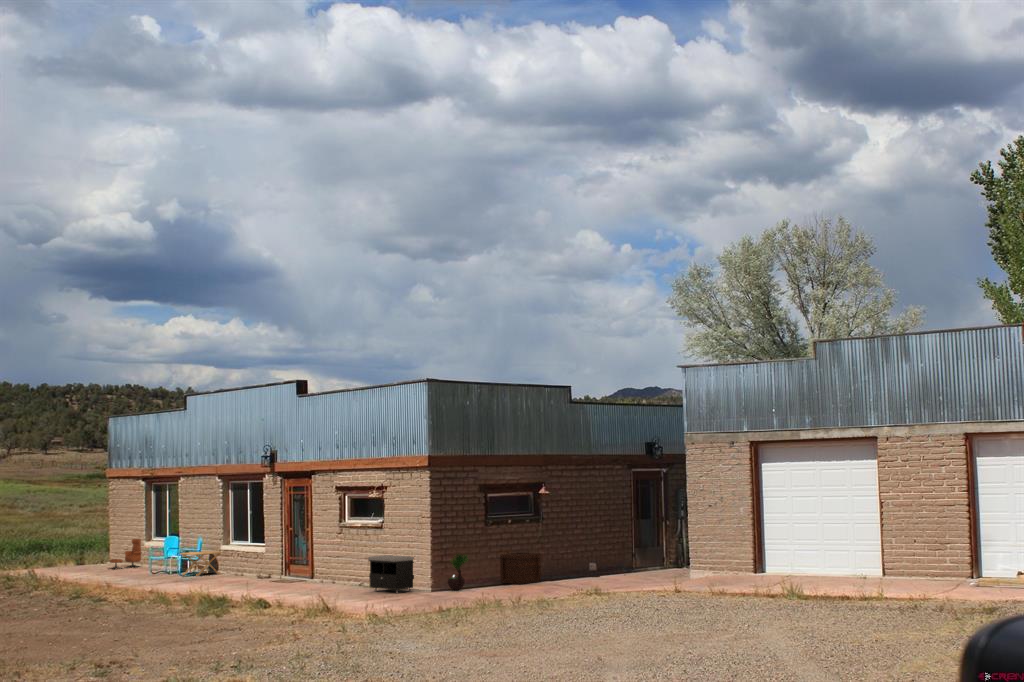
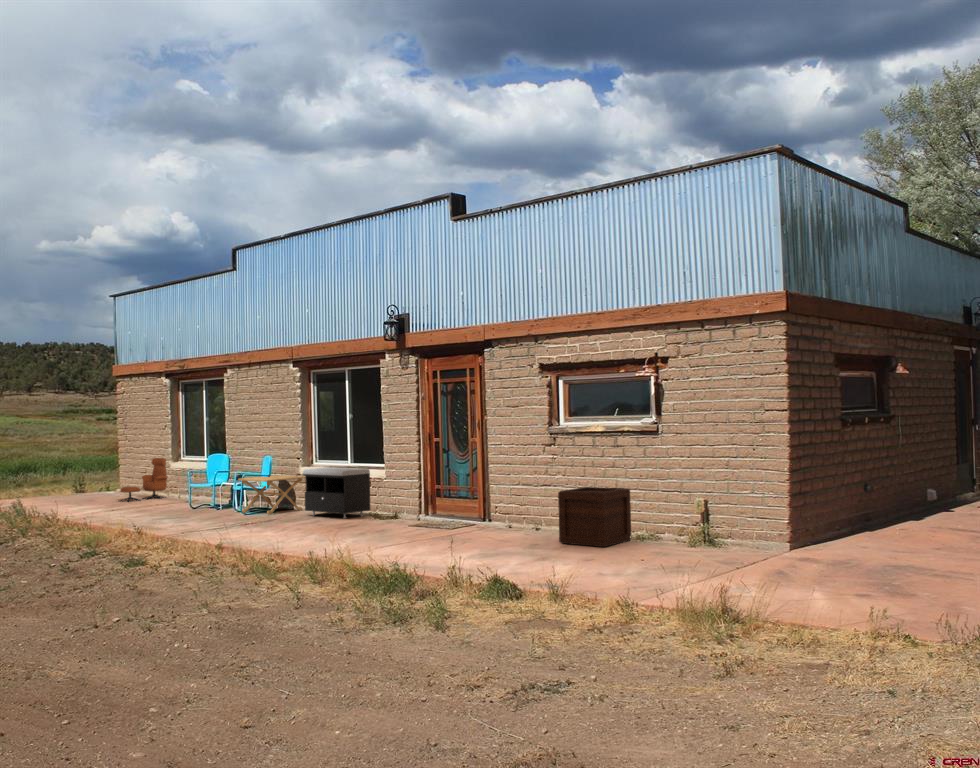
wooden crate: present [500,552,541,584] -> present [558,487,631,547]
potted tree: present [448,554,468,590] -> none [812,473,857,549]
storage bench: present [368,555,414,593] -> present [303,468,370,518]

